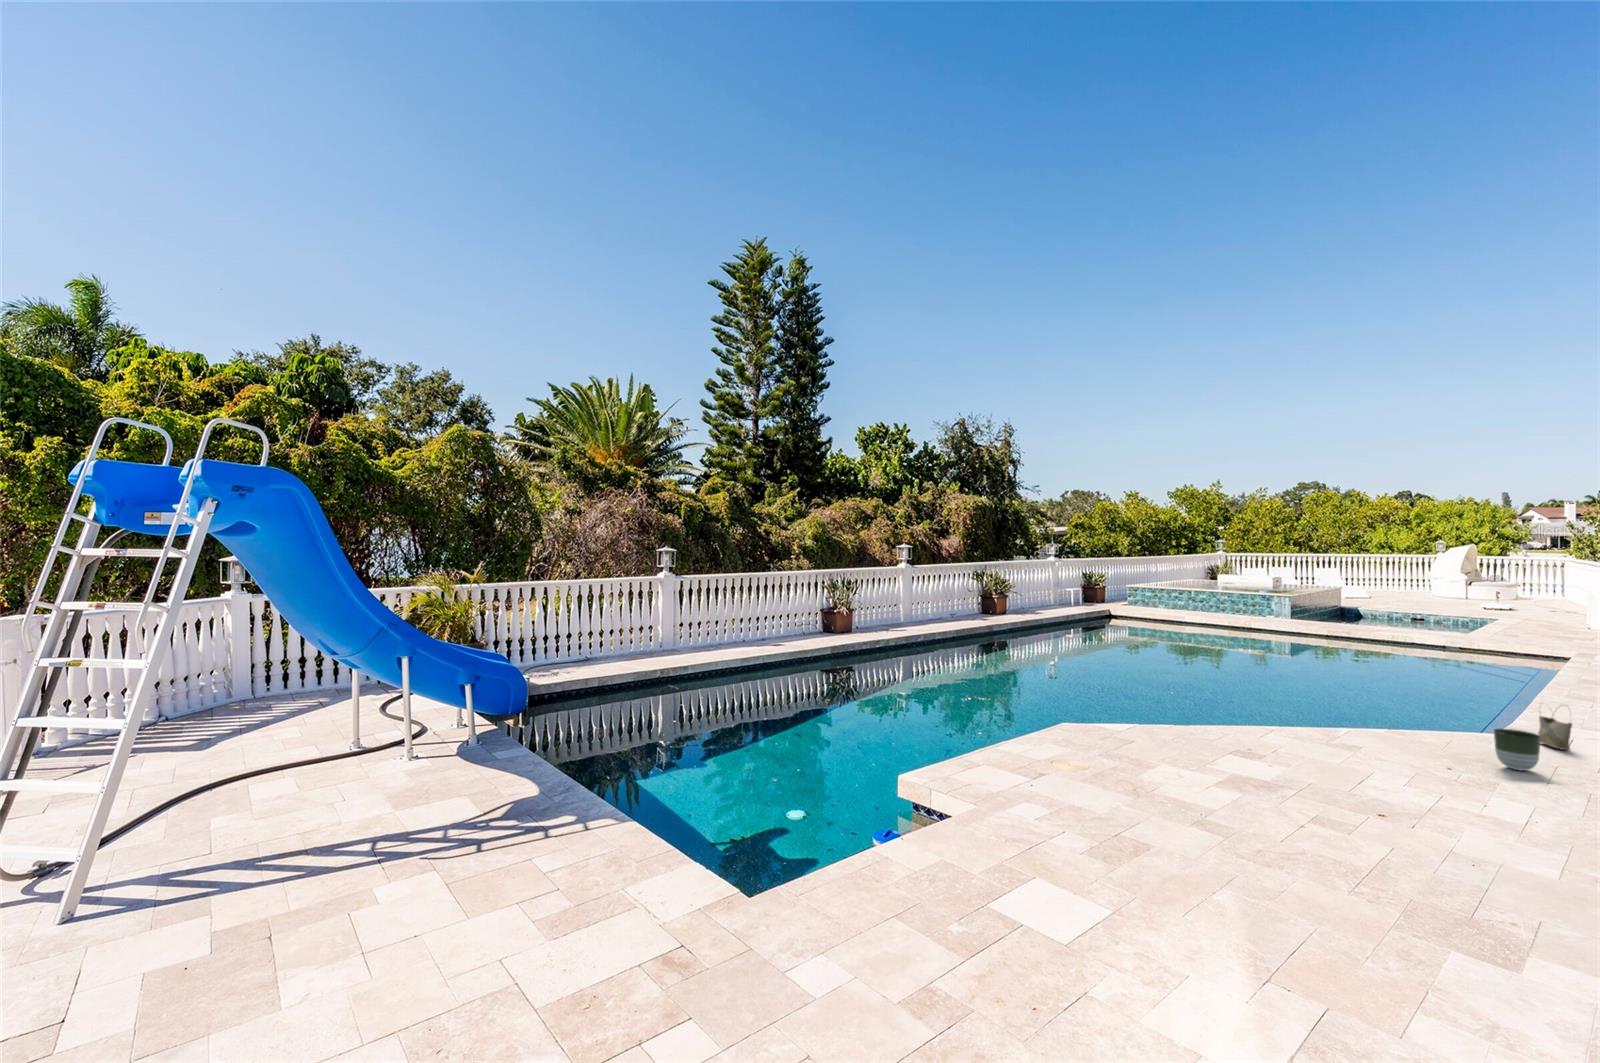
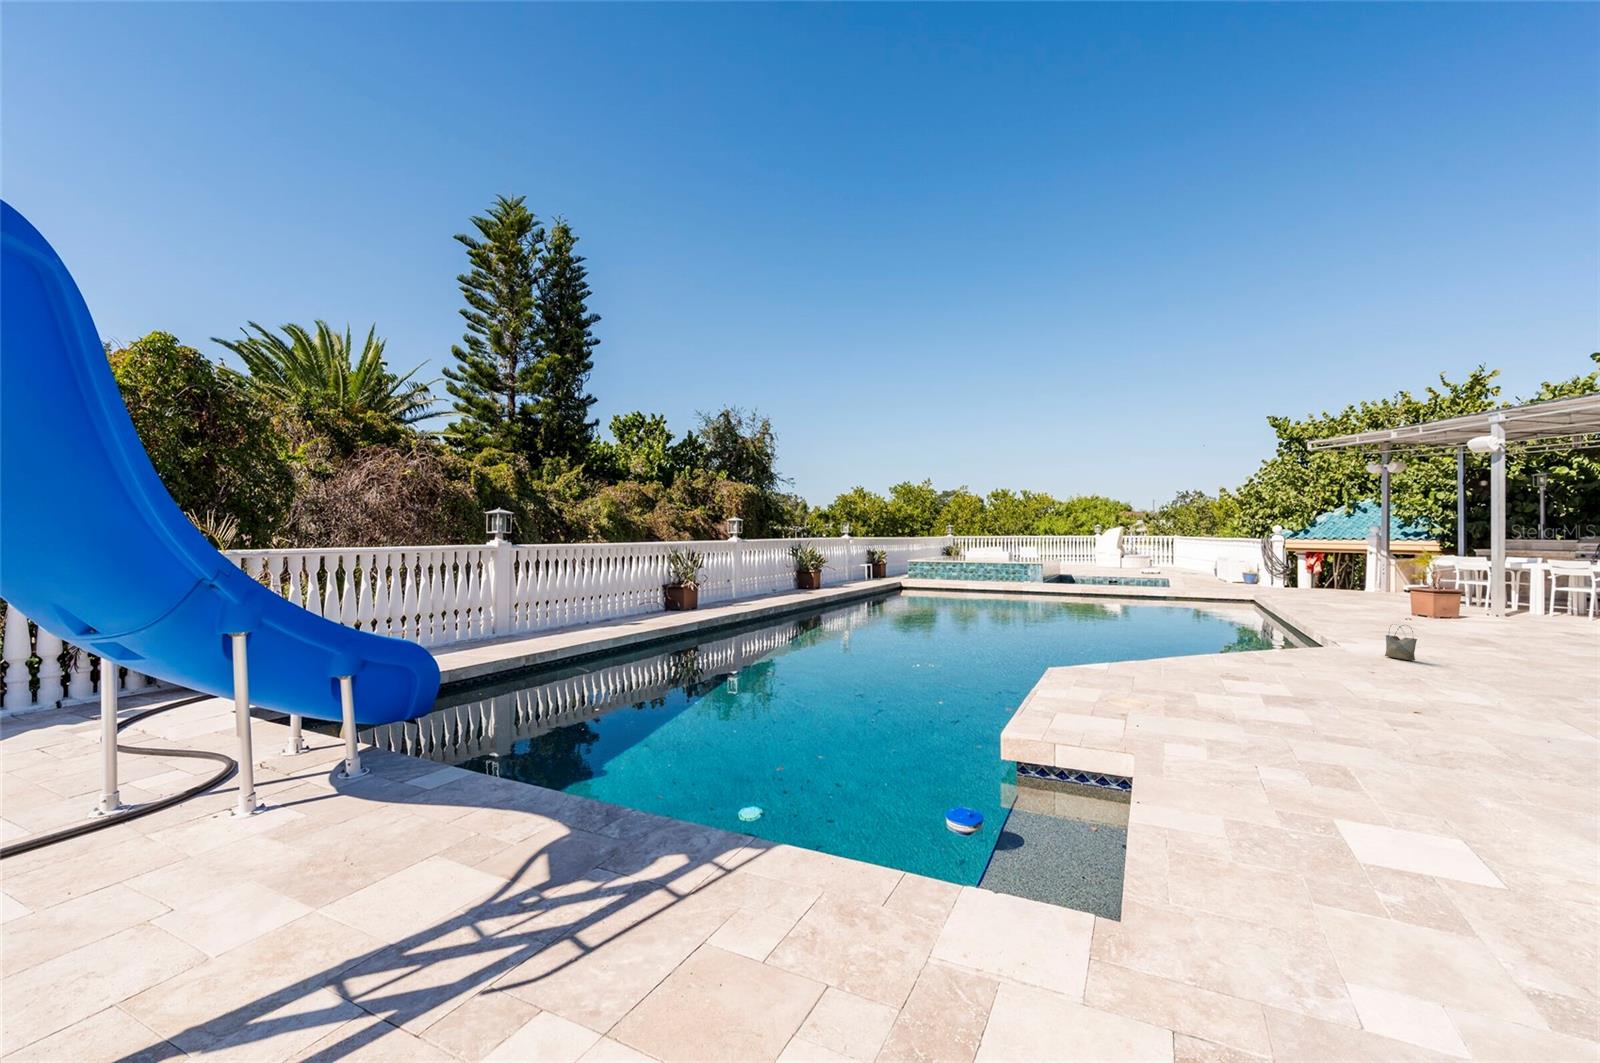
planter: present [1494,729,1541,771] -> none [1408,645,1447,678]

